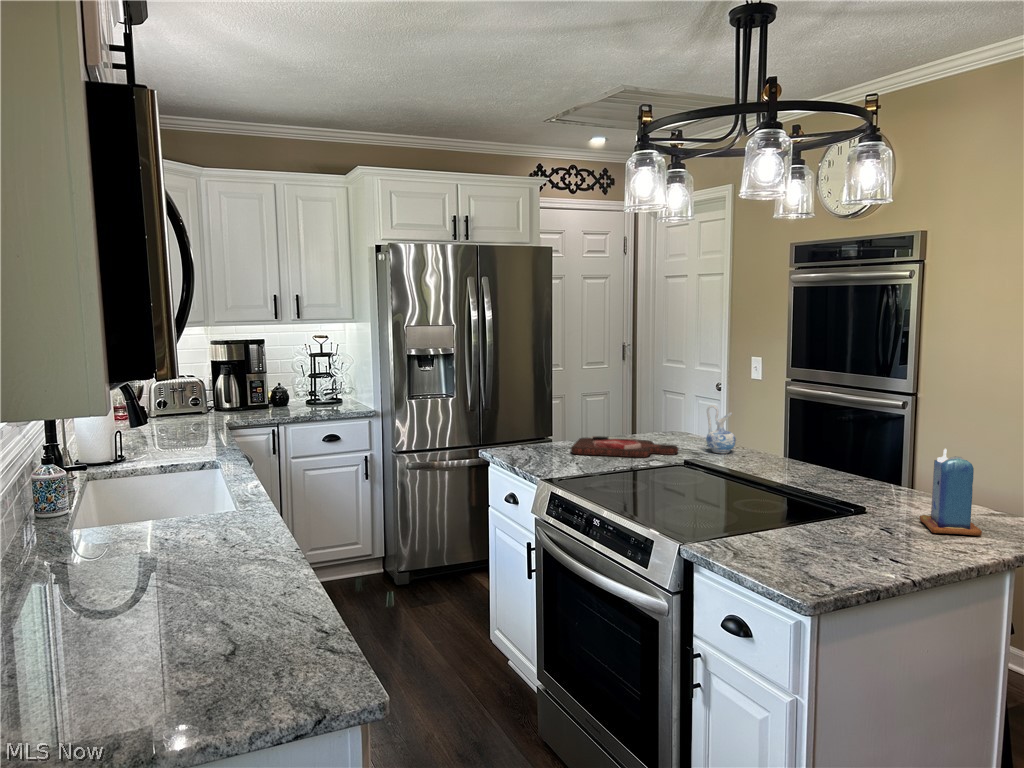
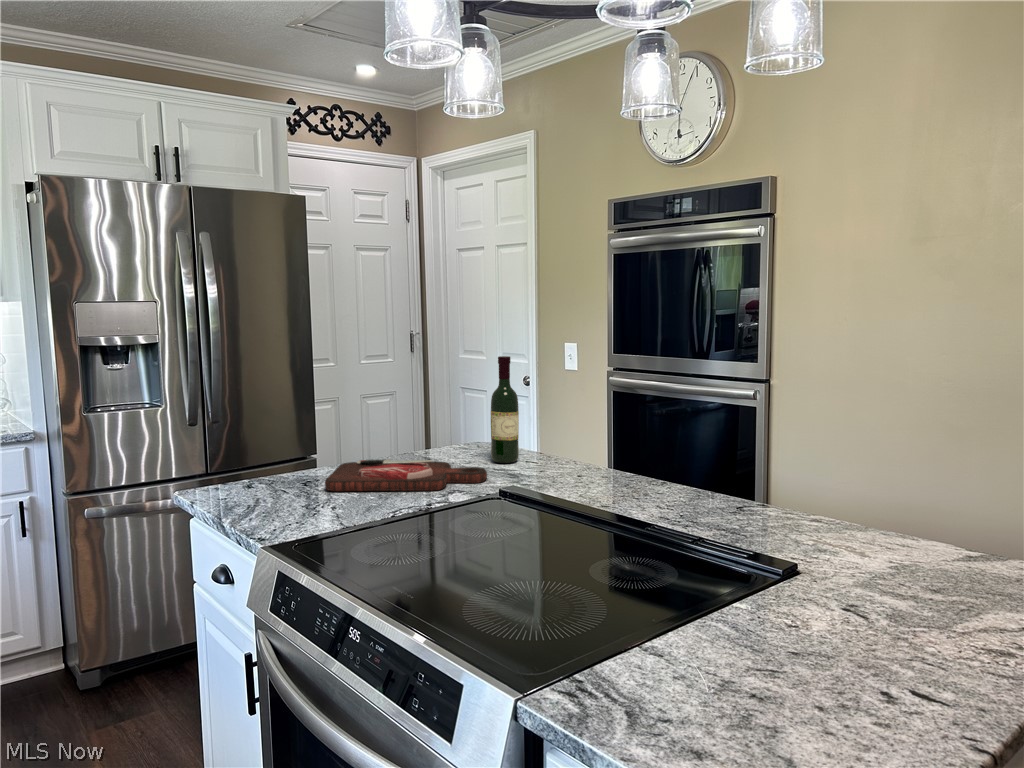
wine bottle: none [683,369,703,444] -> present [491,356,519,463]
ceramic pitcher: present [706,405,736,453] -> none [525,407,567,476]
candle: present [920,449,982,536] -> none [880,466,991,609]

